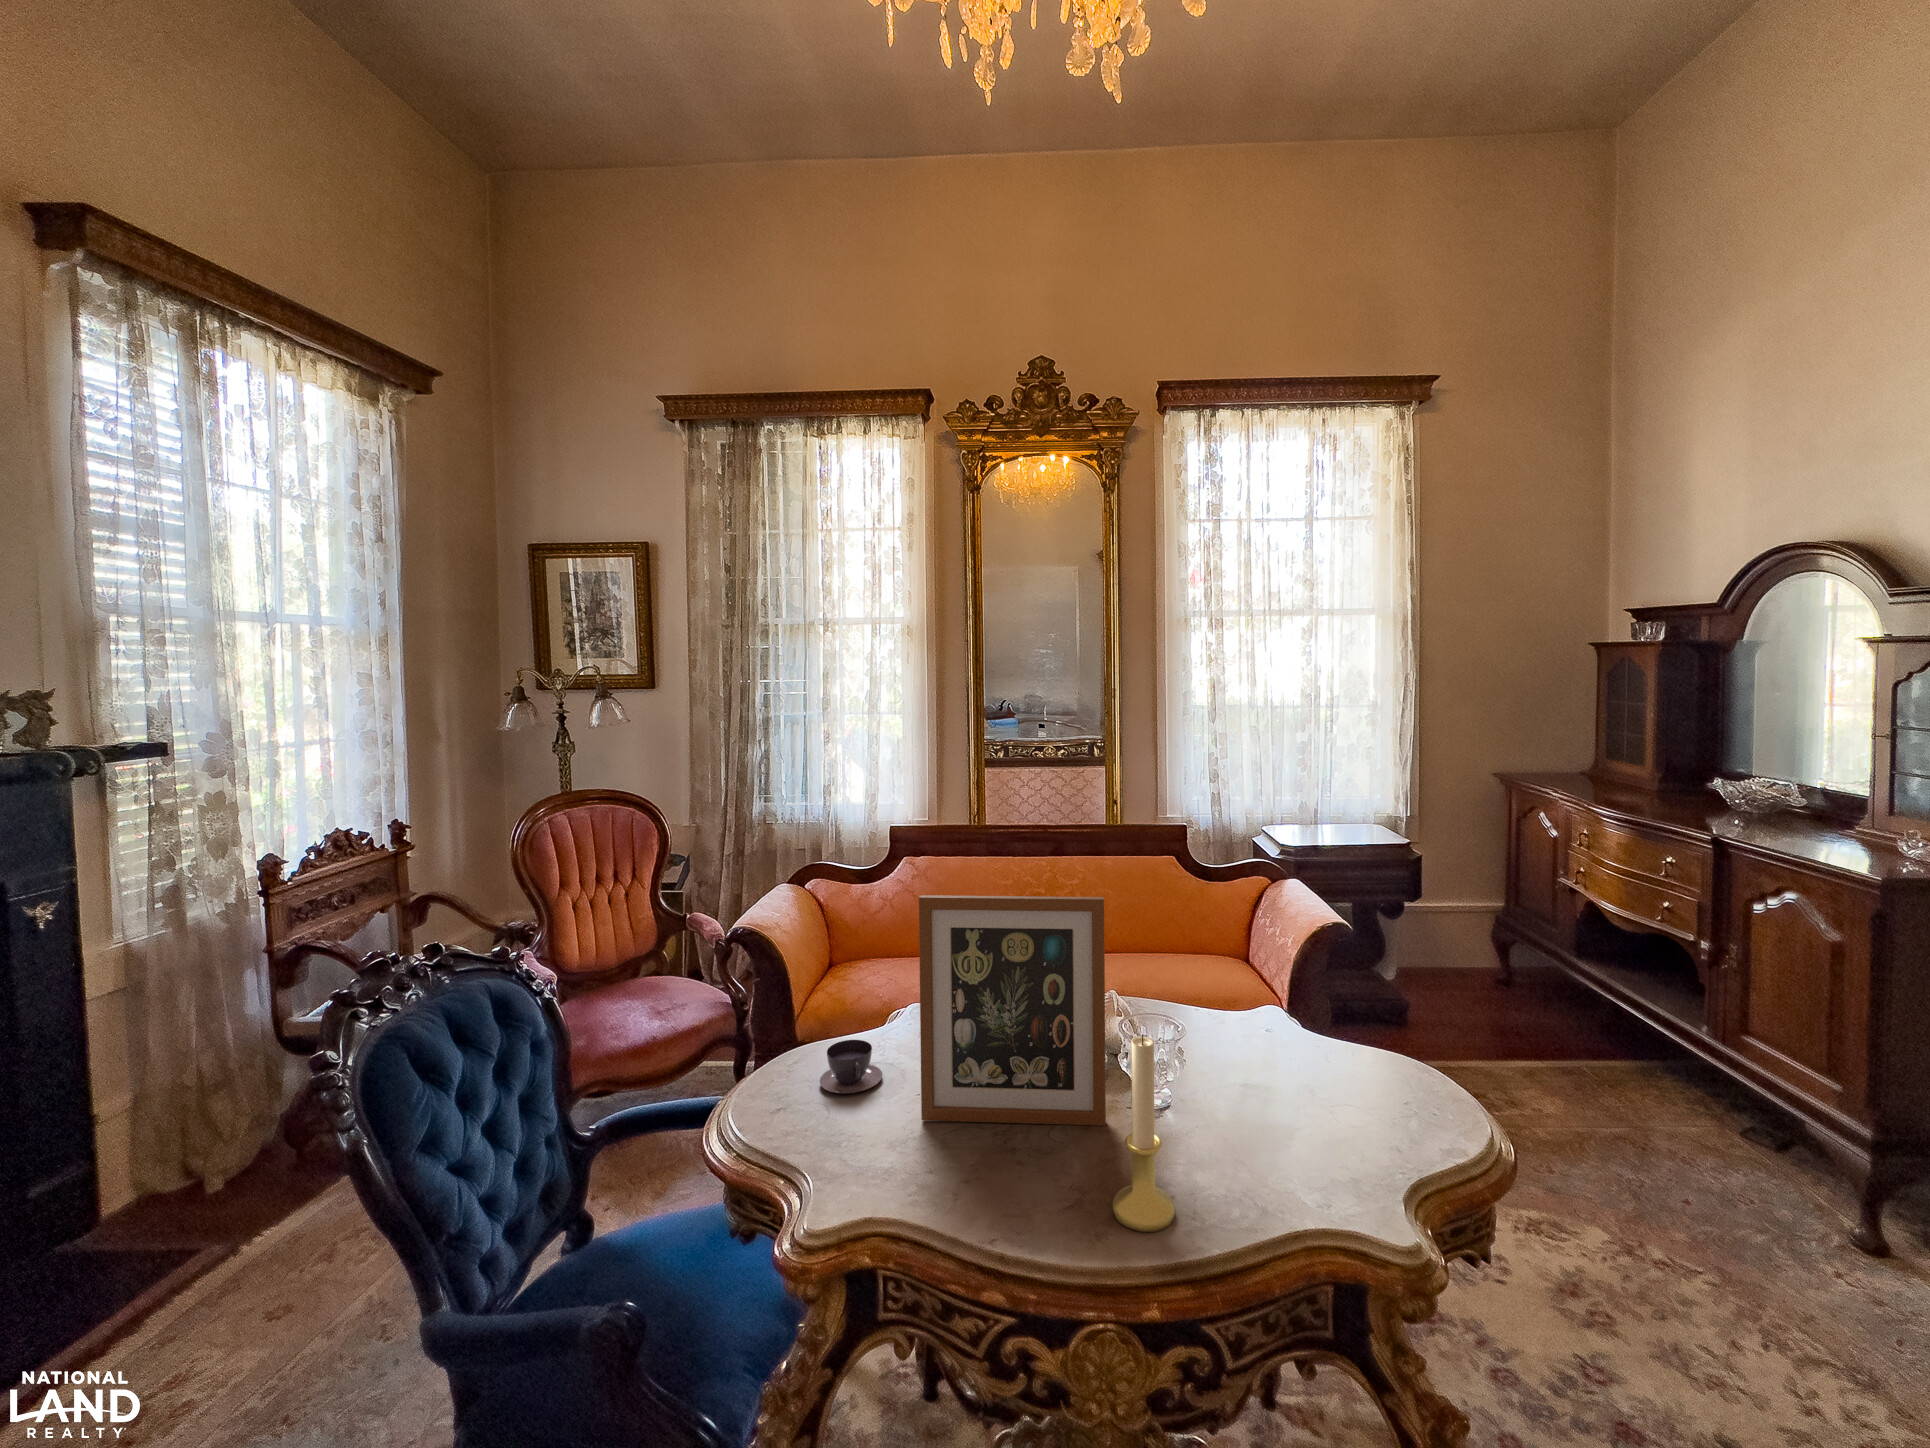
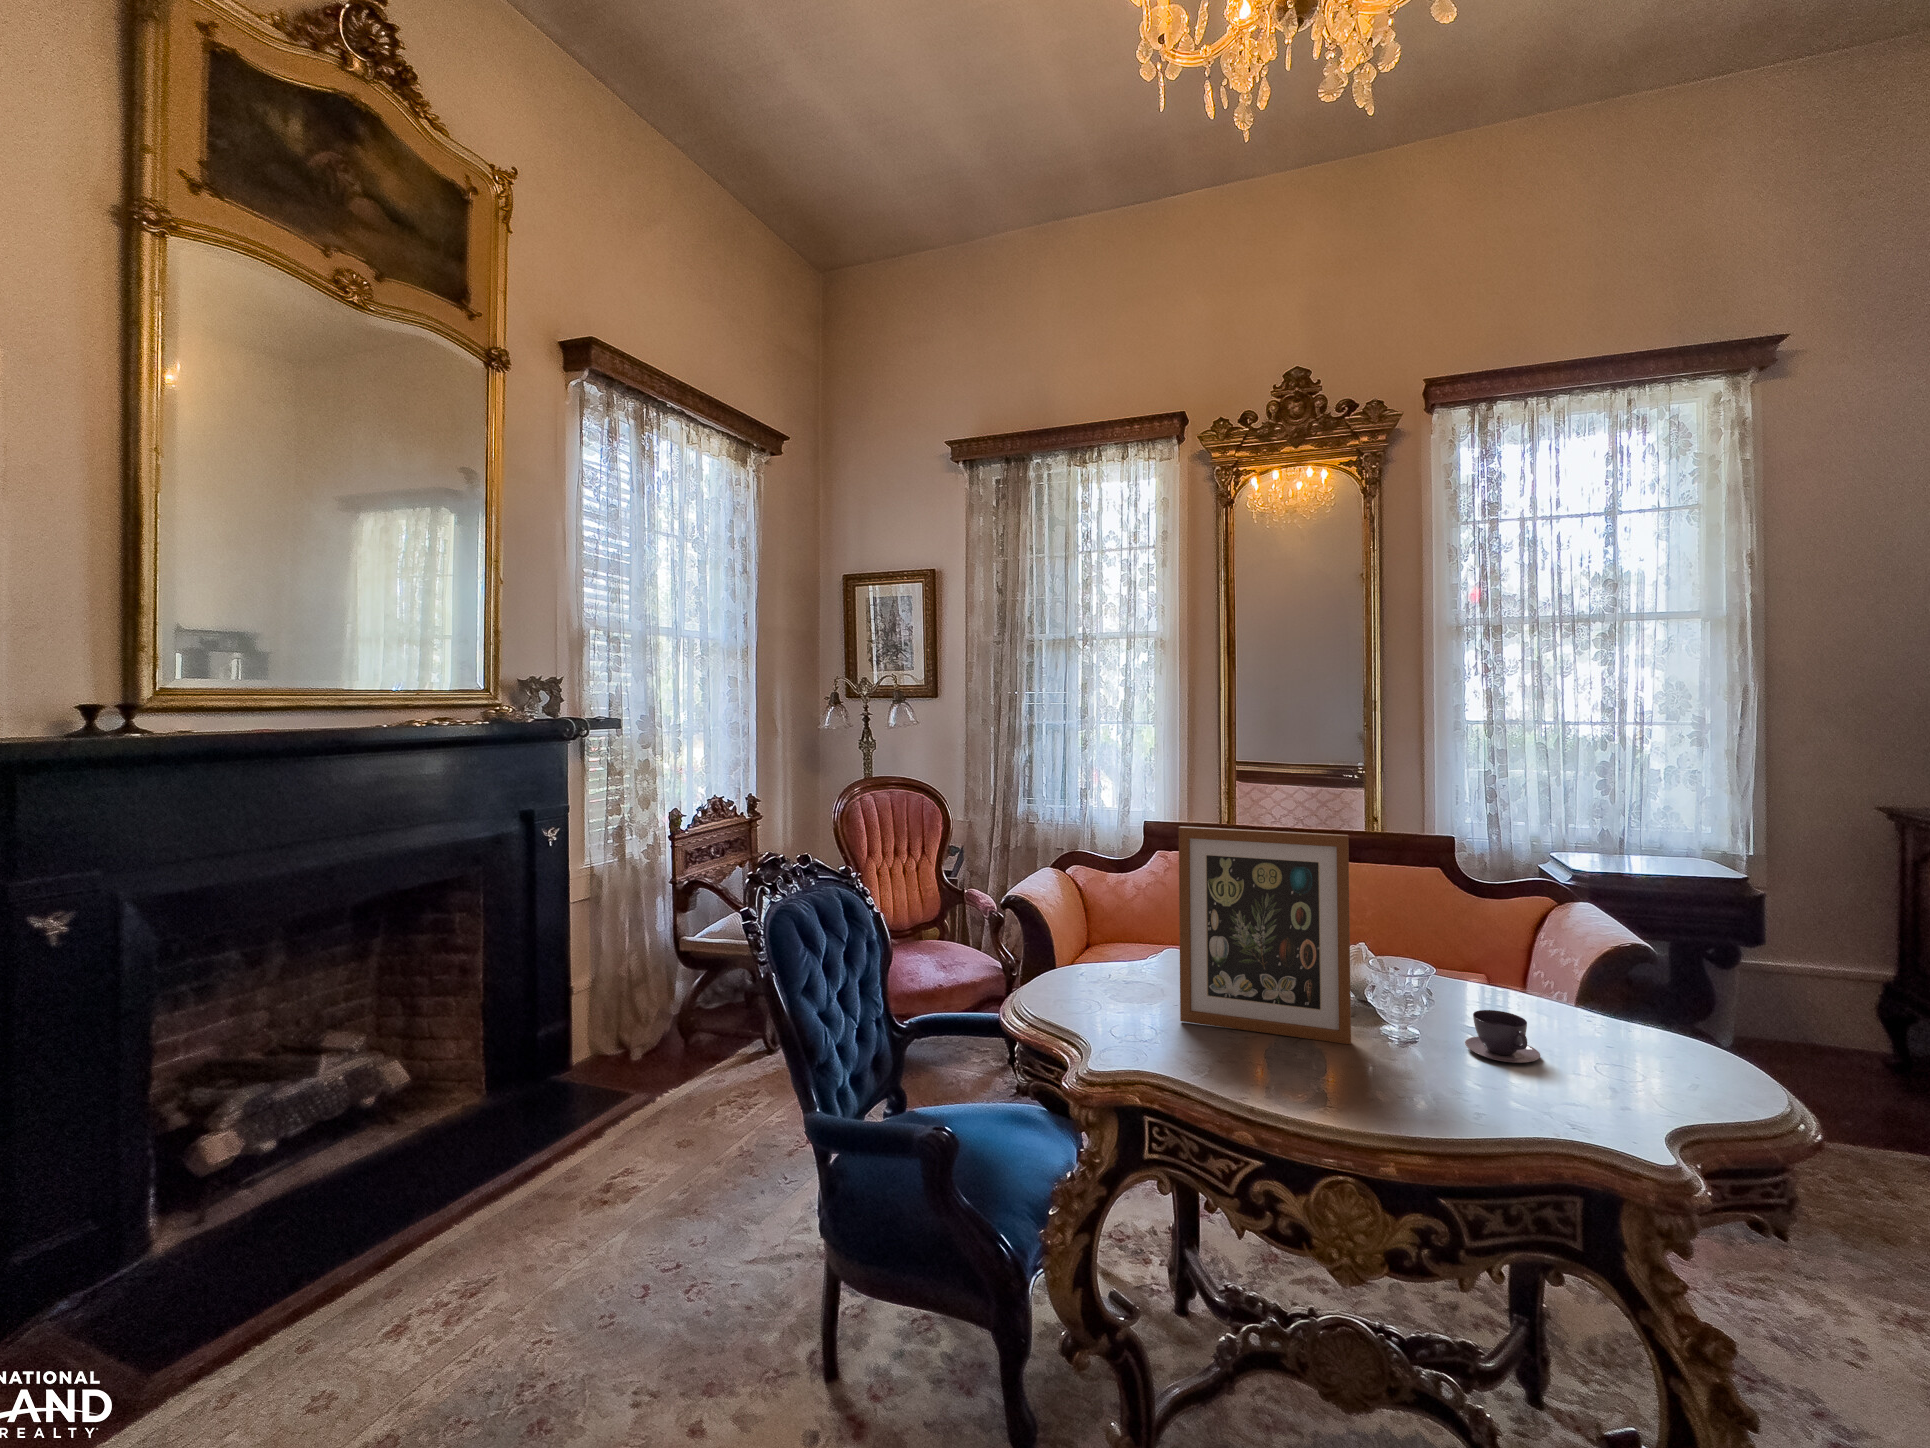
candle holder: present [1113,1034,1175,1232] -> none [1353,938,1413,1112]
teacup: present [820,1040,883,1093] -> present [1465,1010,1540,1063]

